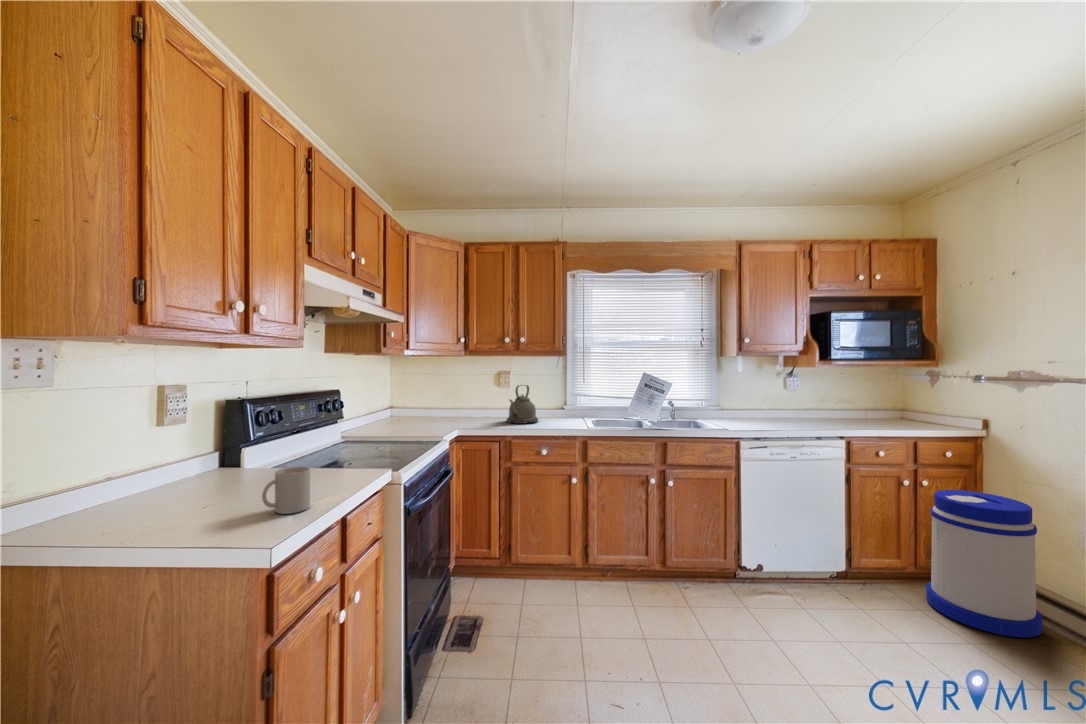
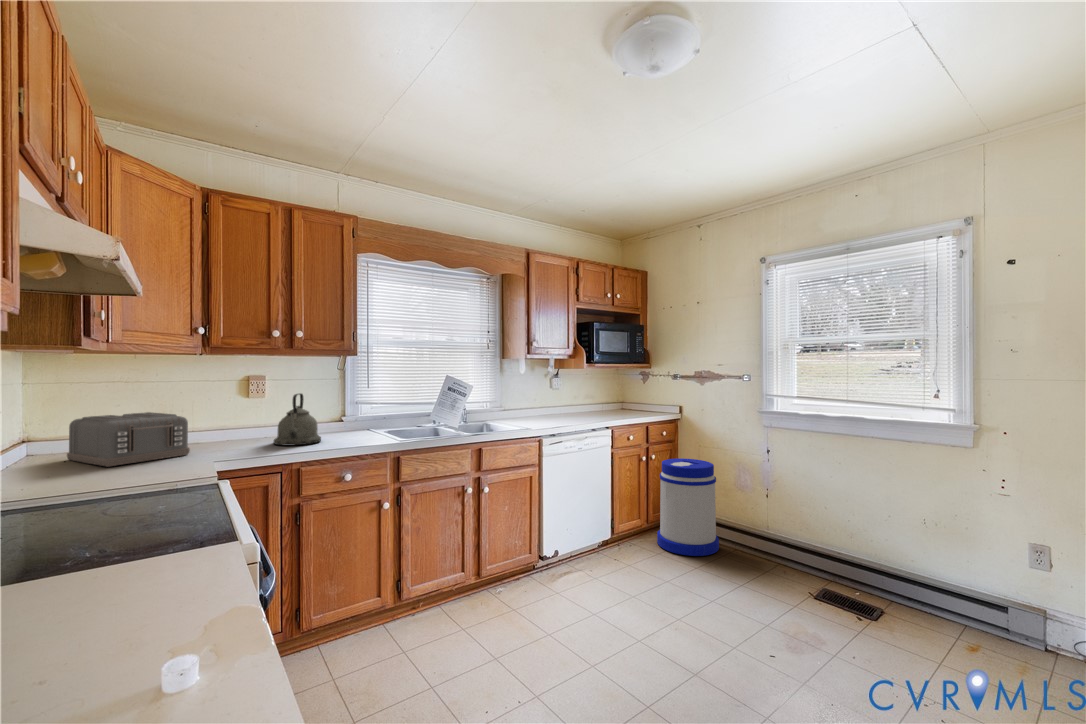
toaster: none [402,394,454,425] -> present [67,412,190,467]
mug: present [262,467,310,514] -> none [81,550,163,648]

